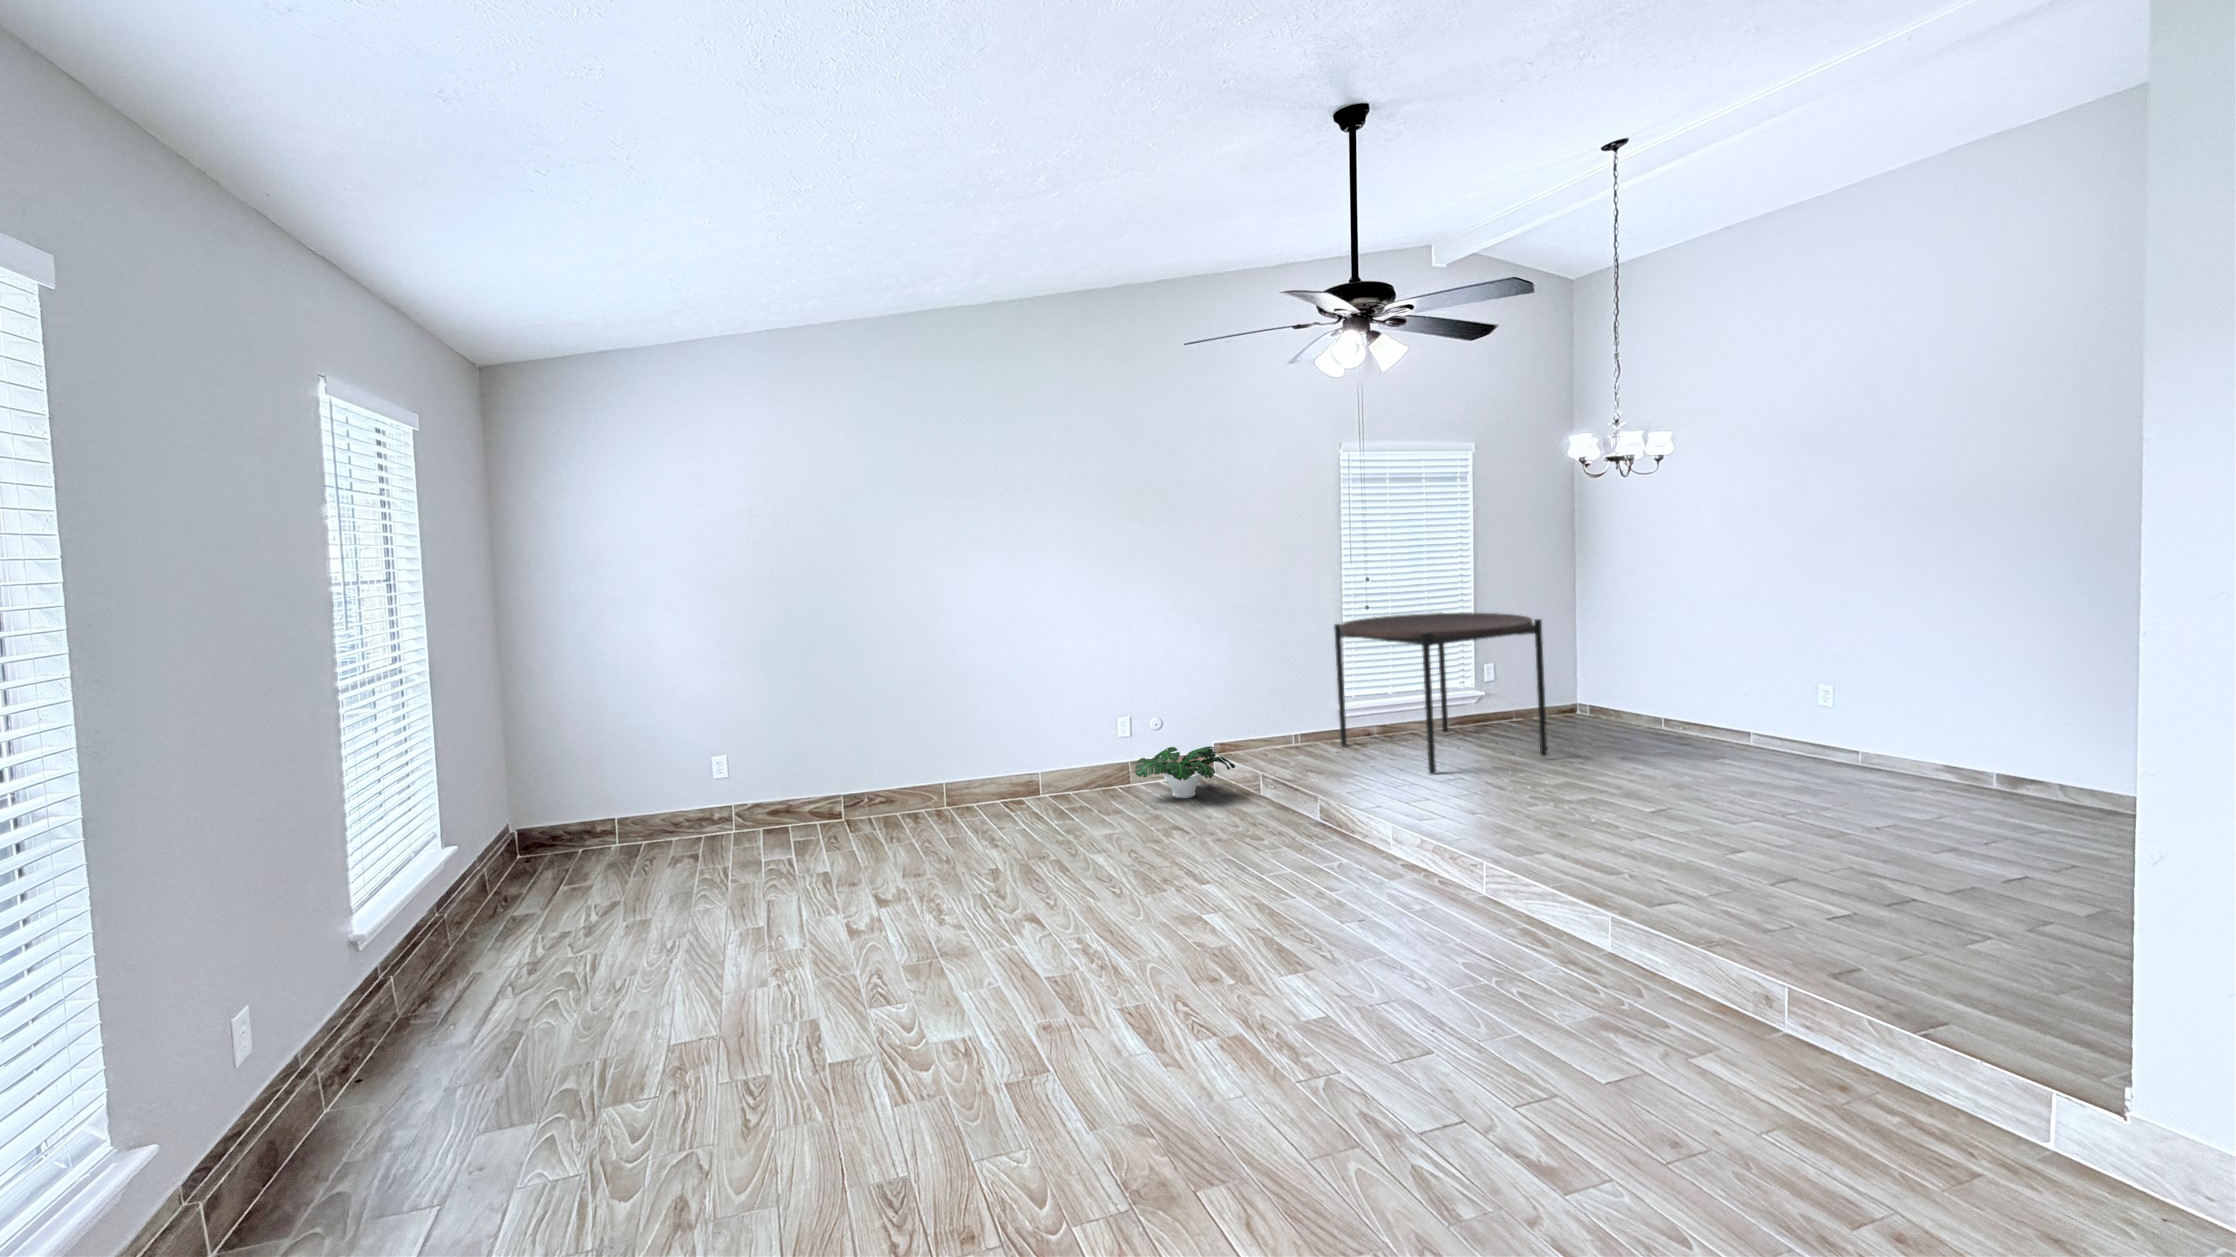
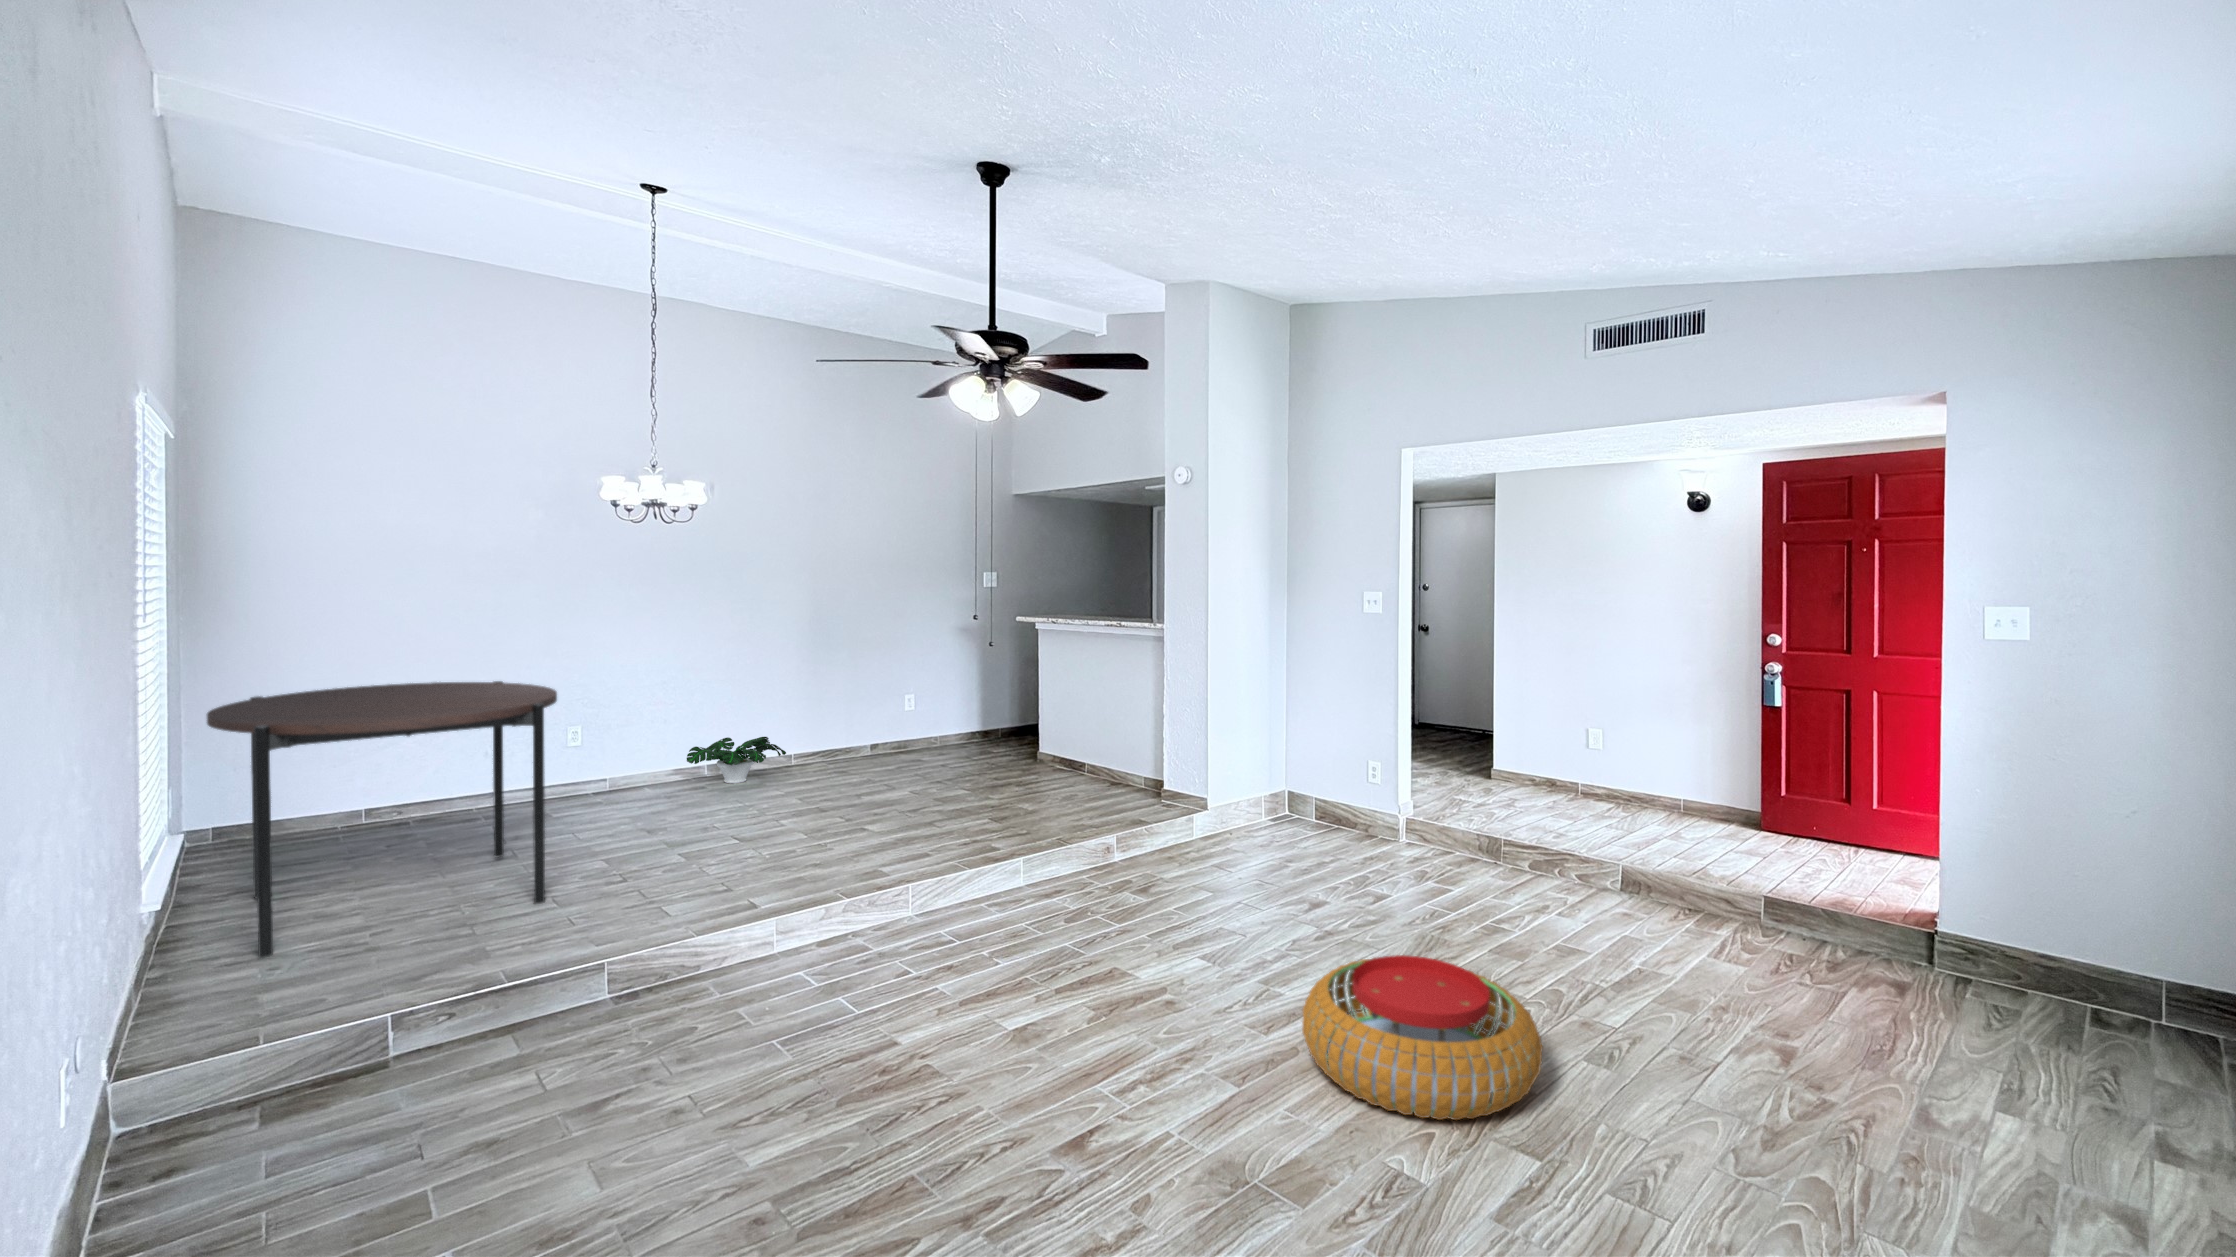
potted plant: present [1135,746,1235,798] -> present [687,737,786,783]
pouf: none [876,948,1116,1122] -> present [1302,955,1543,1120]

